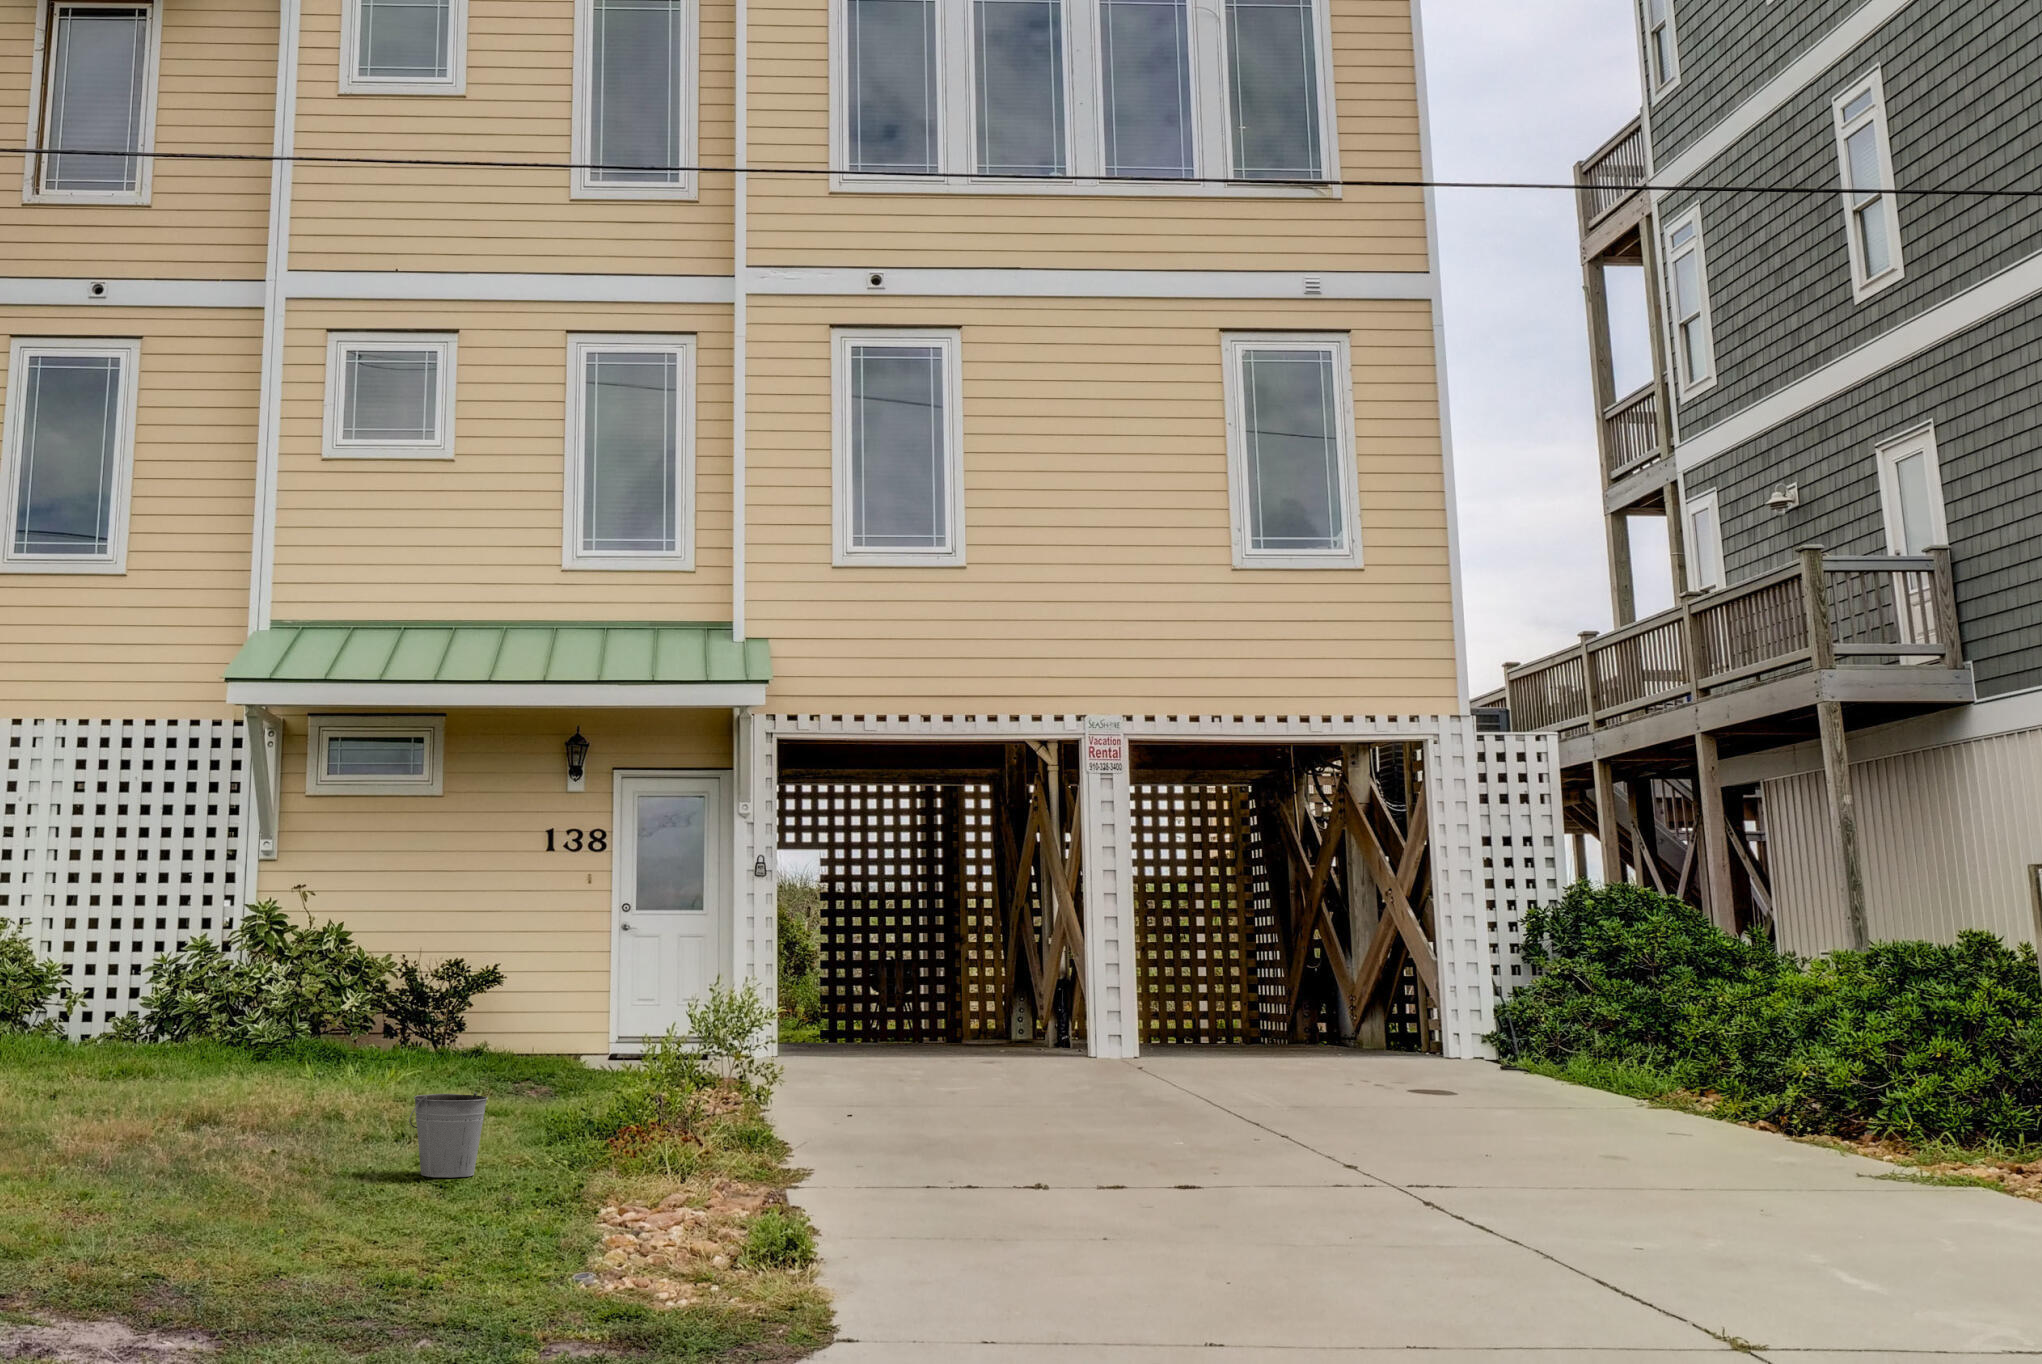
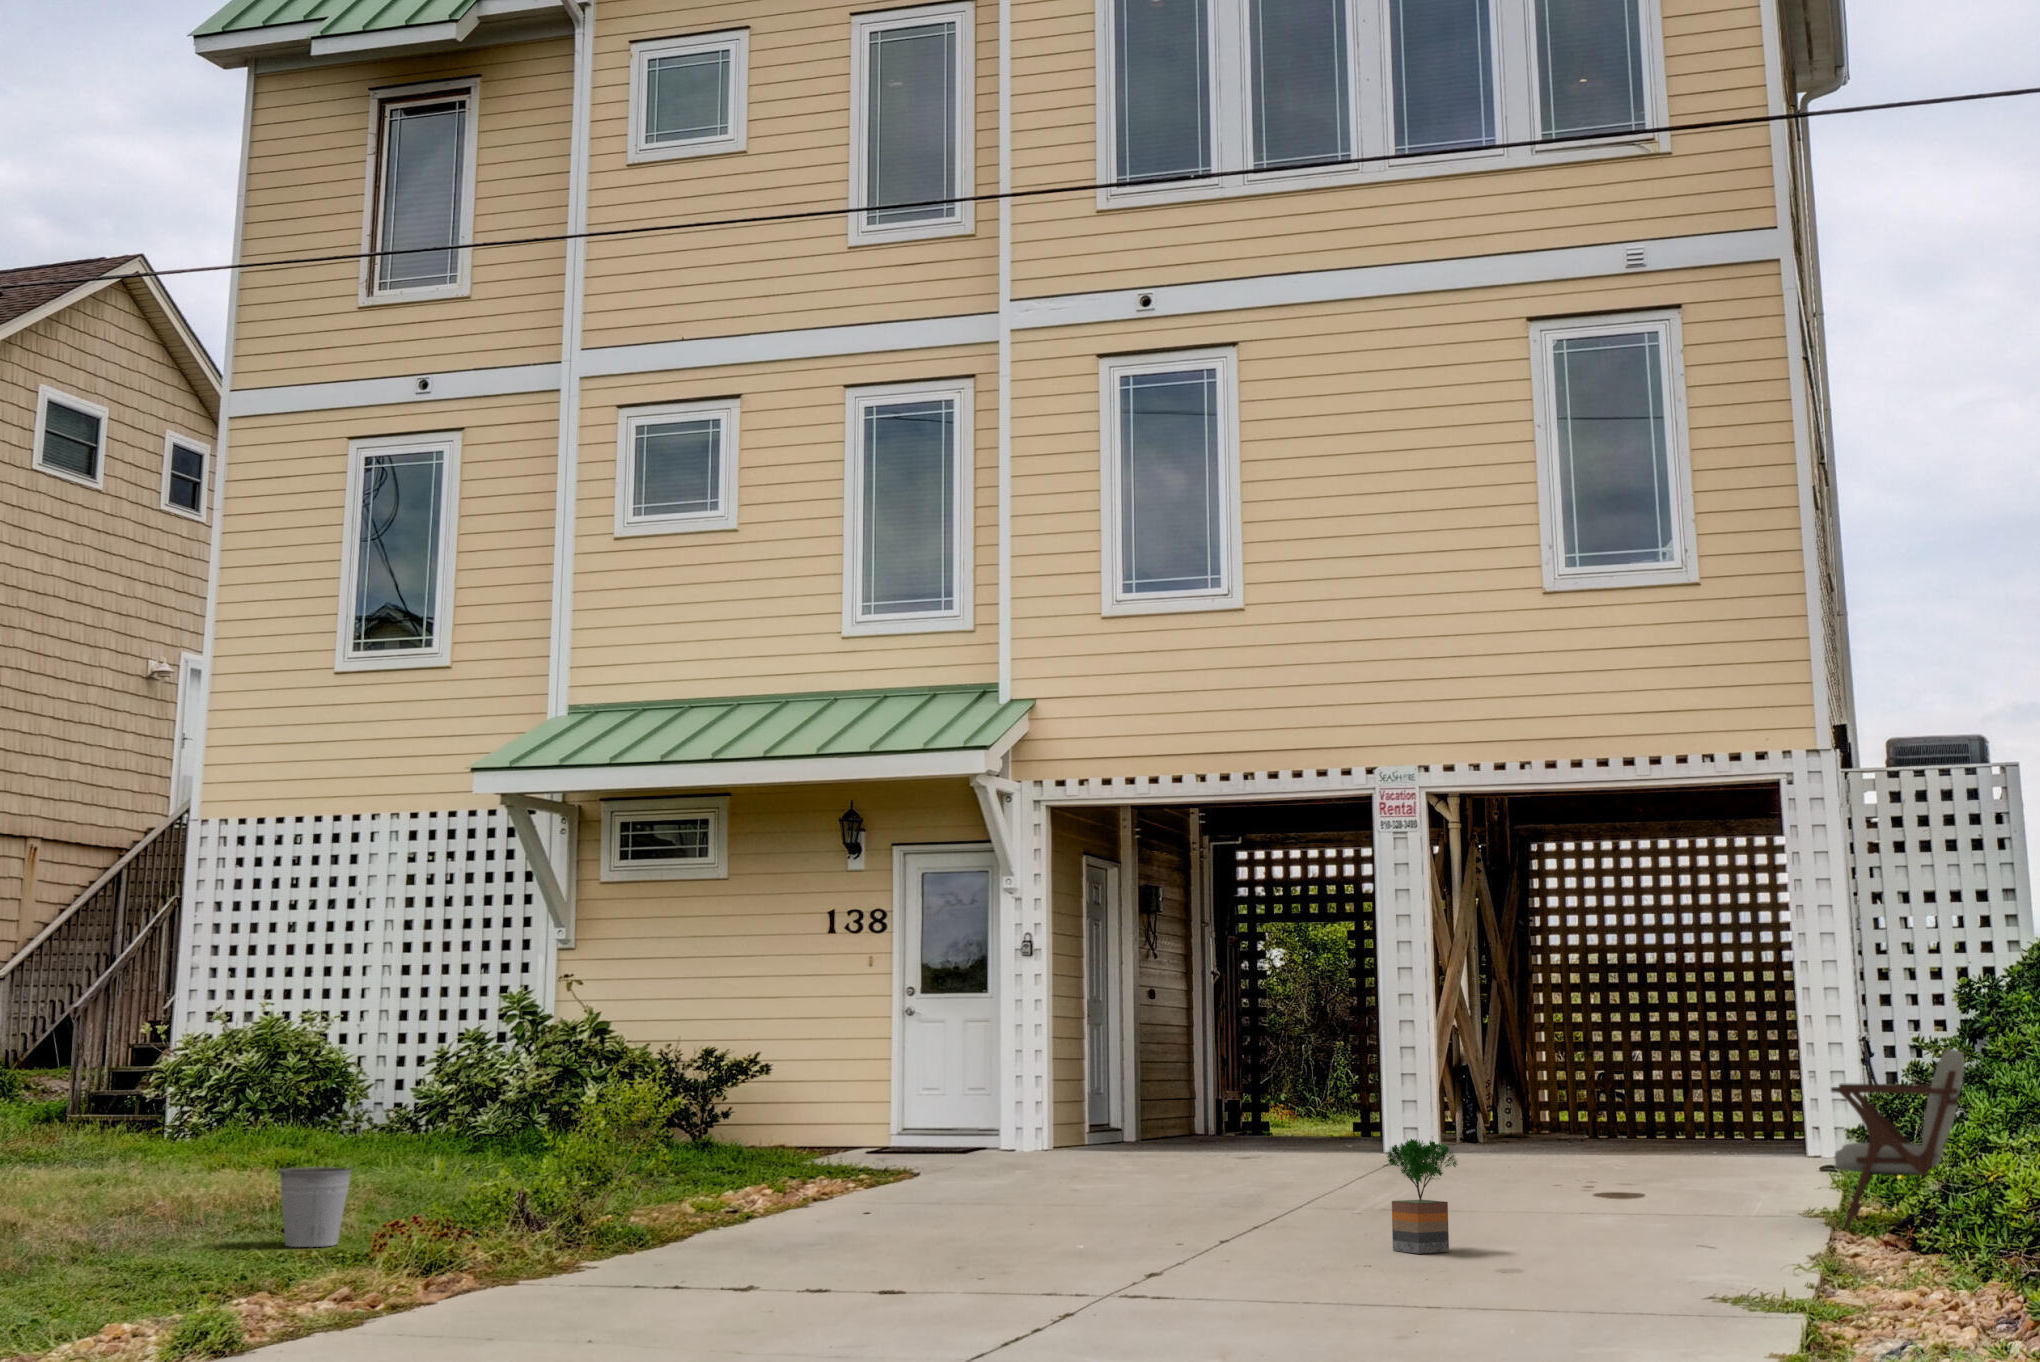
lounge chair: none [1612,975,1782,1130] -> present [1831,1049,1964,1229]
potted tree: none [1405,1056,1470,1160] -> present [1387,1139,1457,1254]

